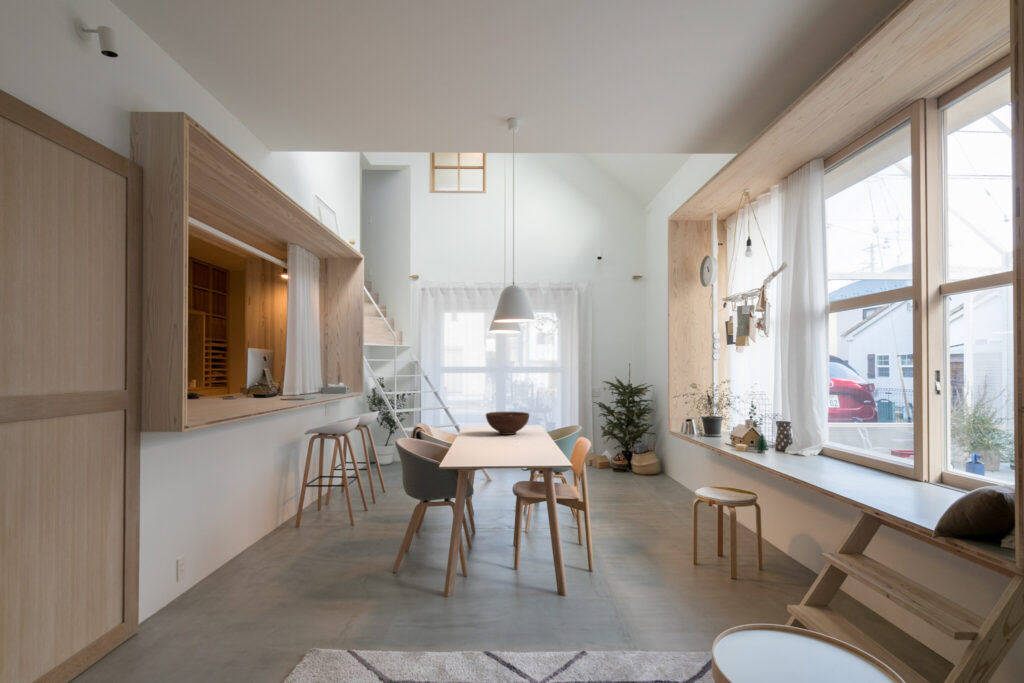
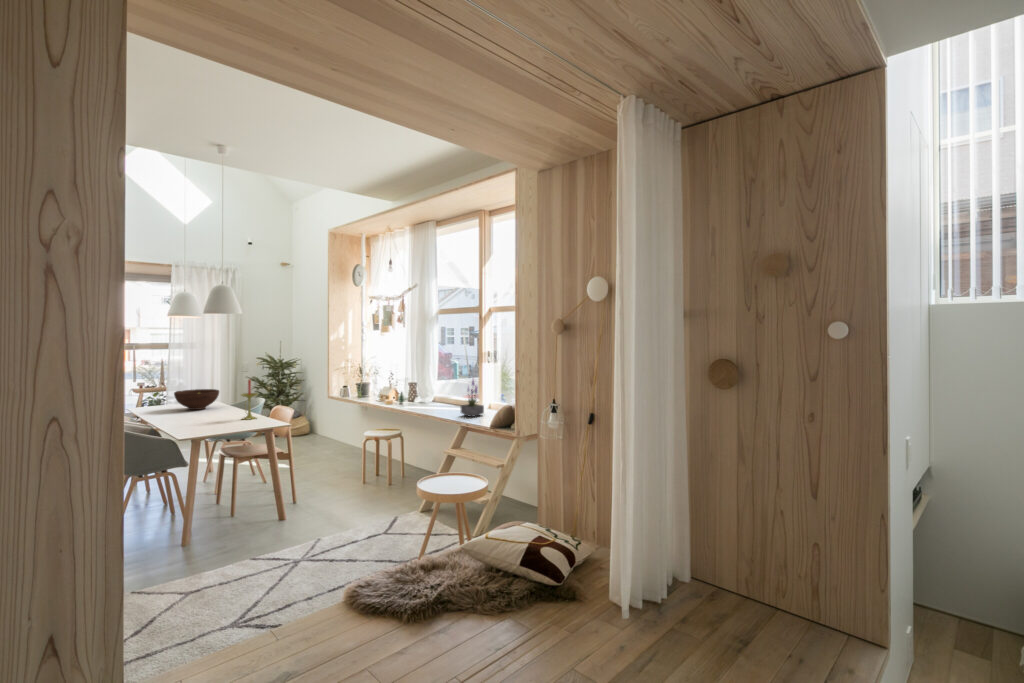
candle: none [526,400,546,453] -> present [241,380,257,420]
potted plant: none [859,415,913,493] -> present [461,380,484,417]

